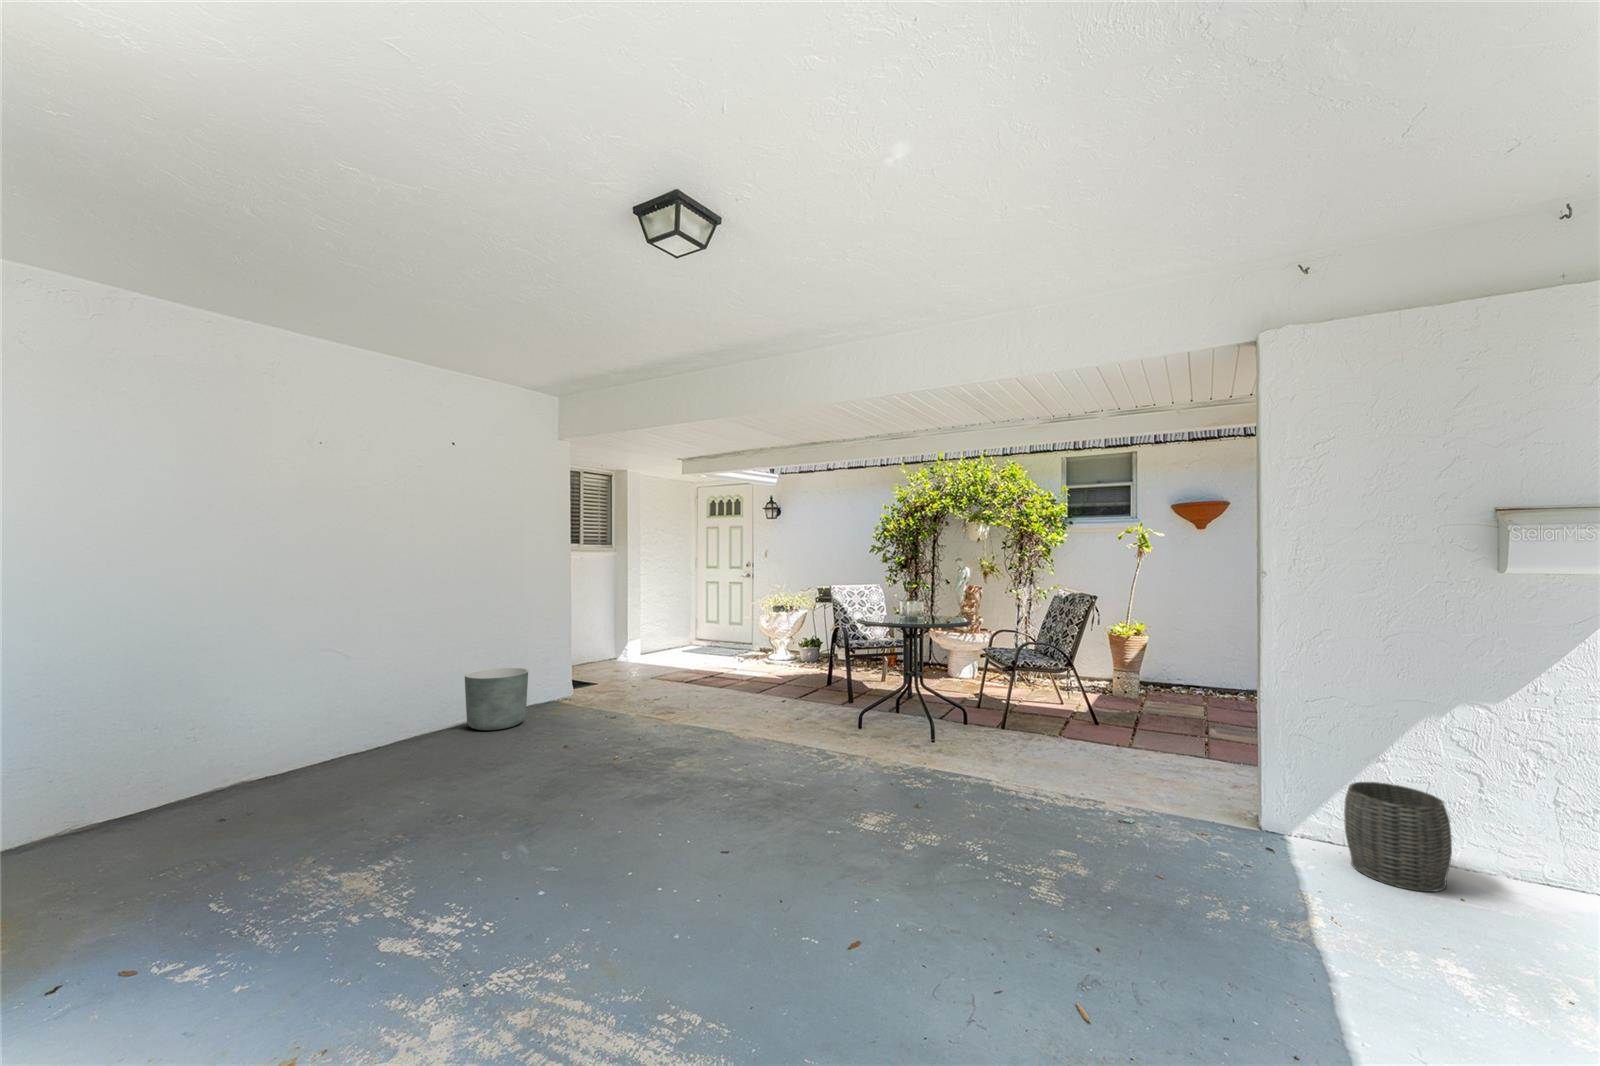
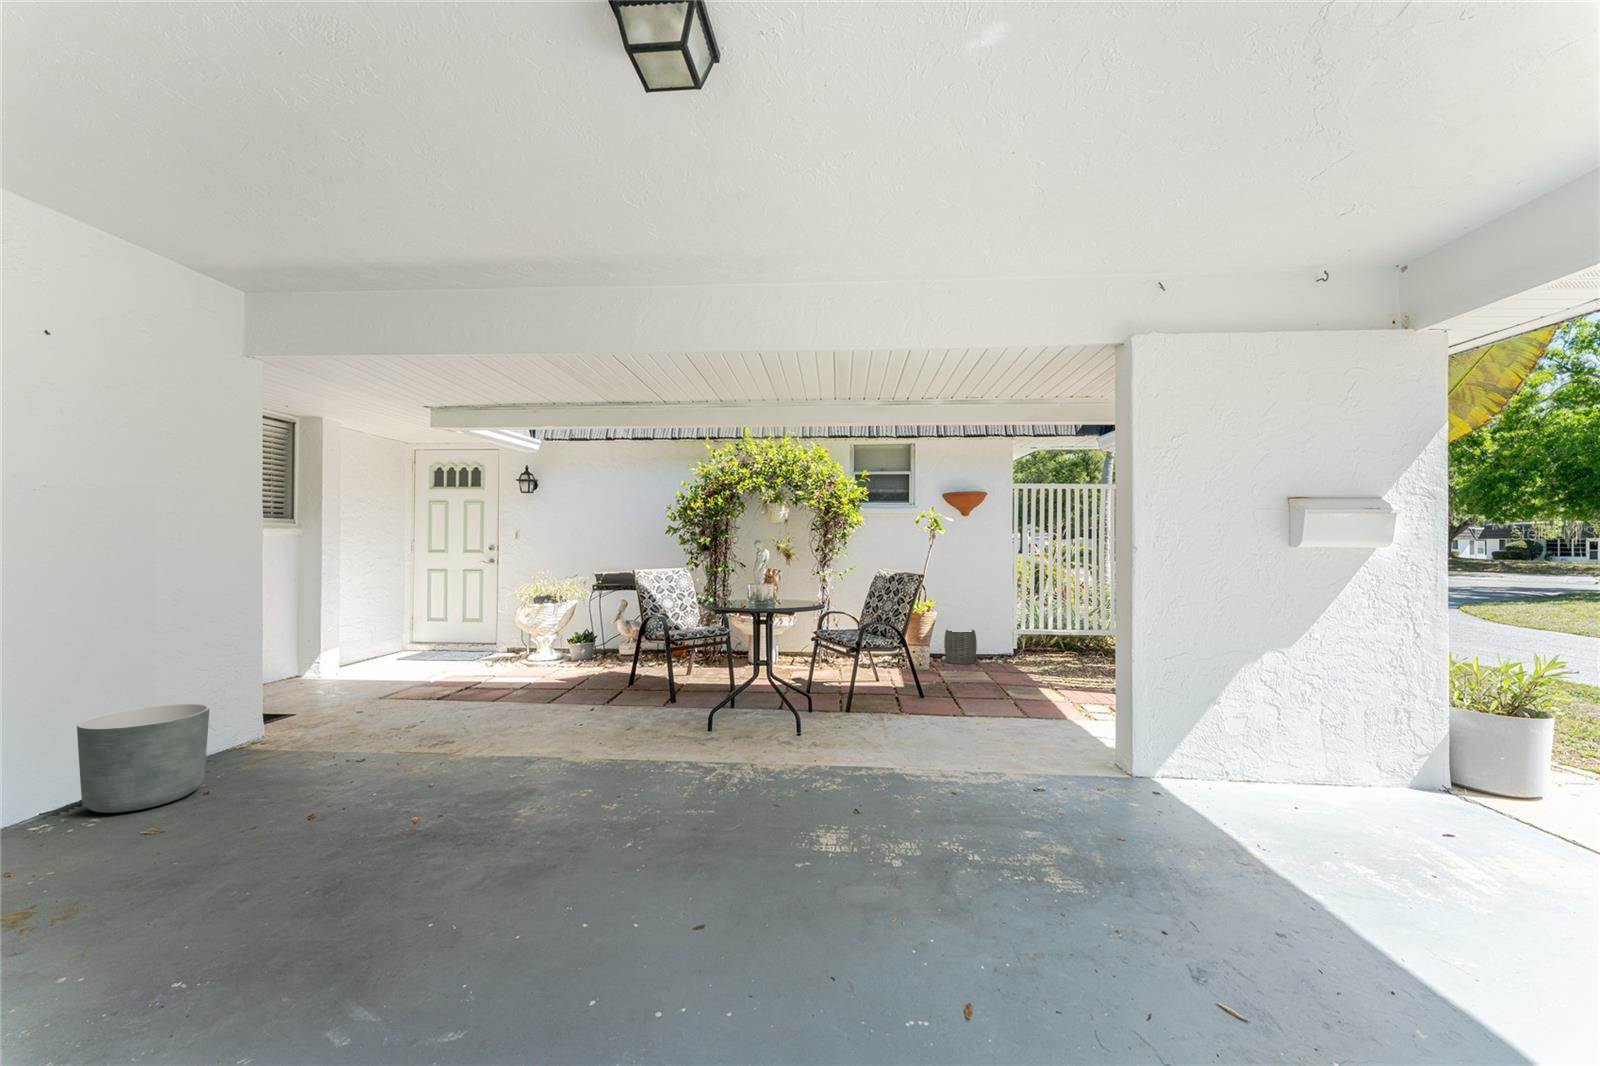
woven basket: present [1344,782,1452,892] -> present [944,629,977,664]

